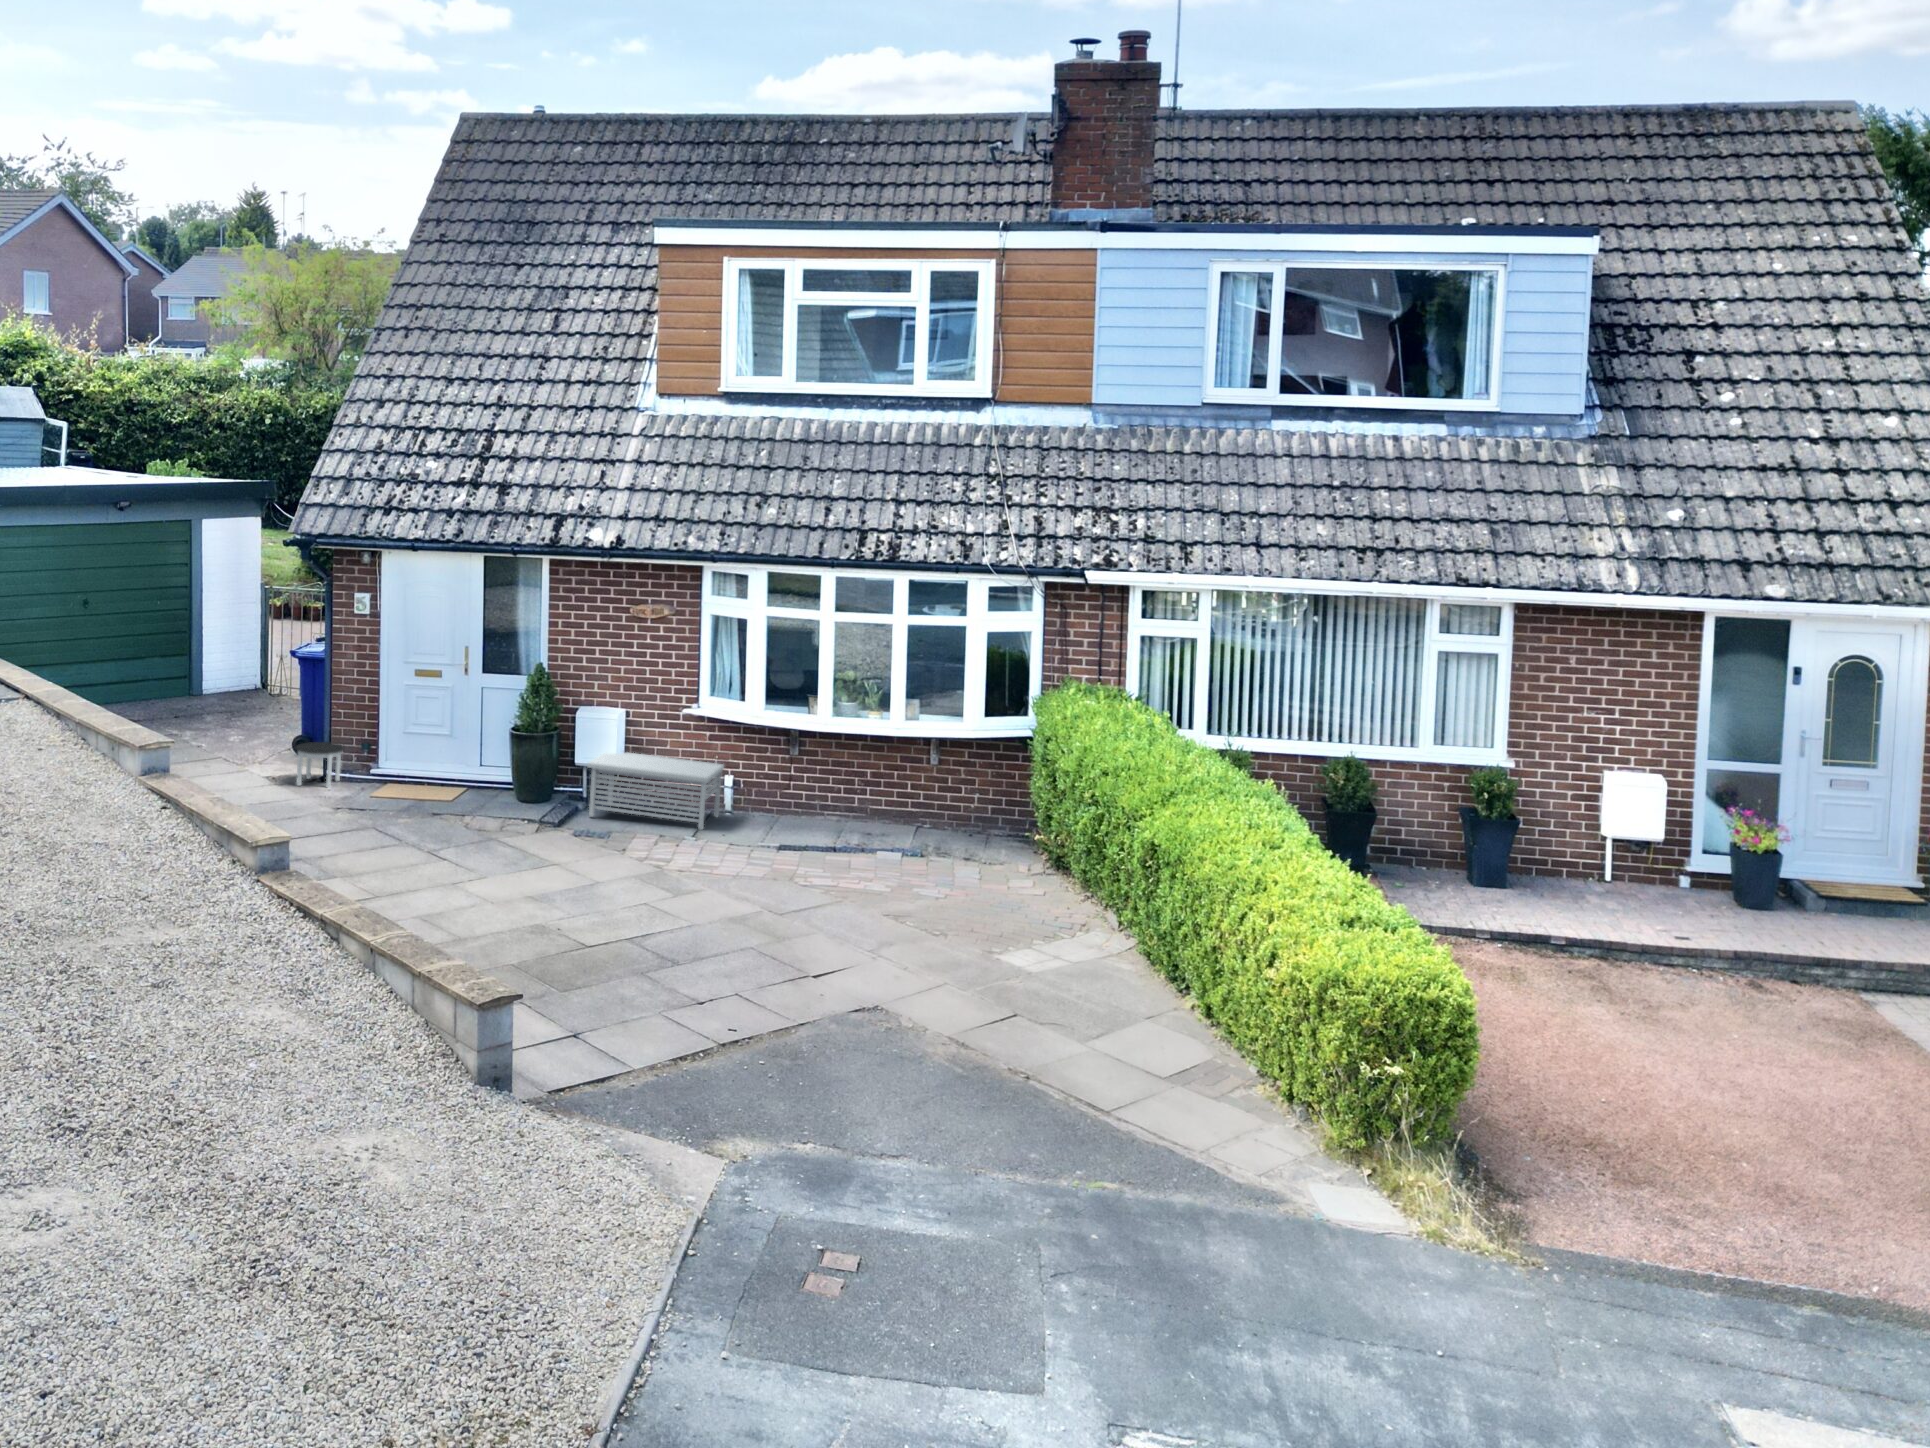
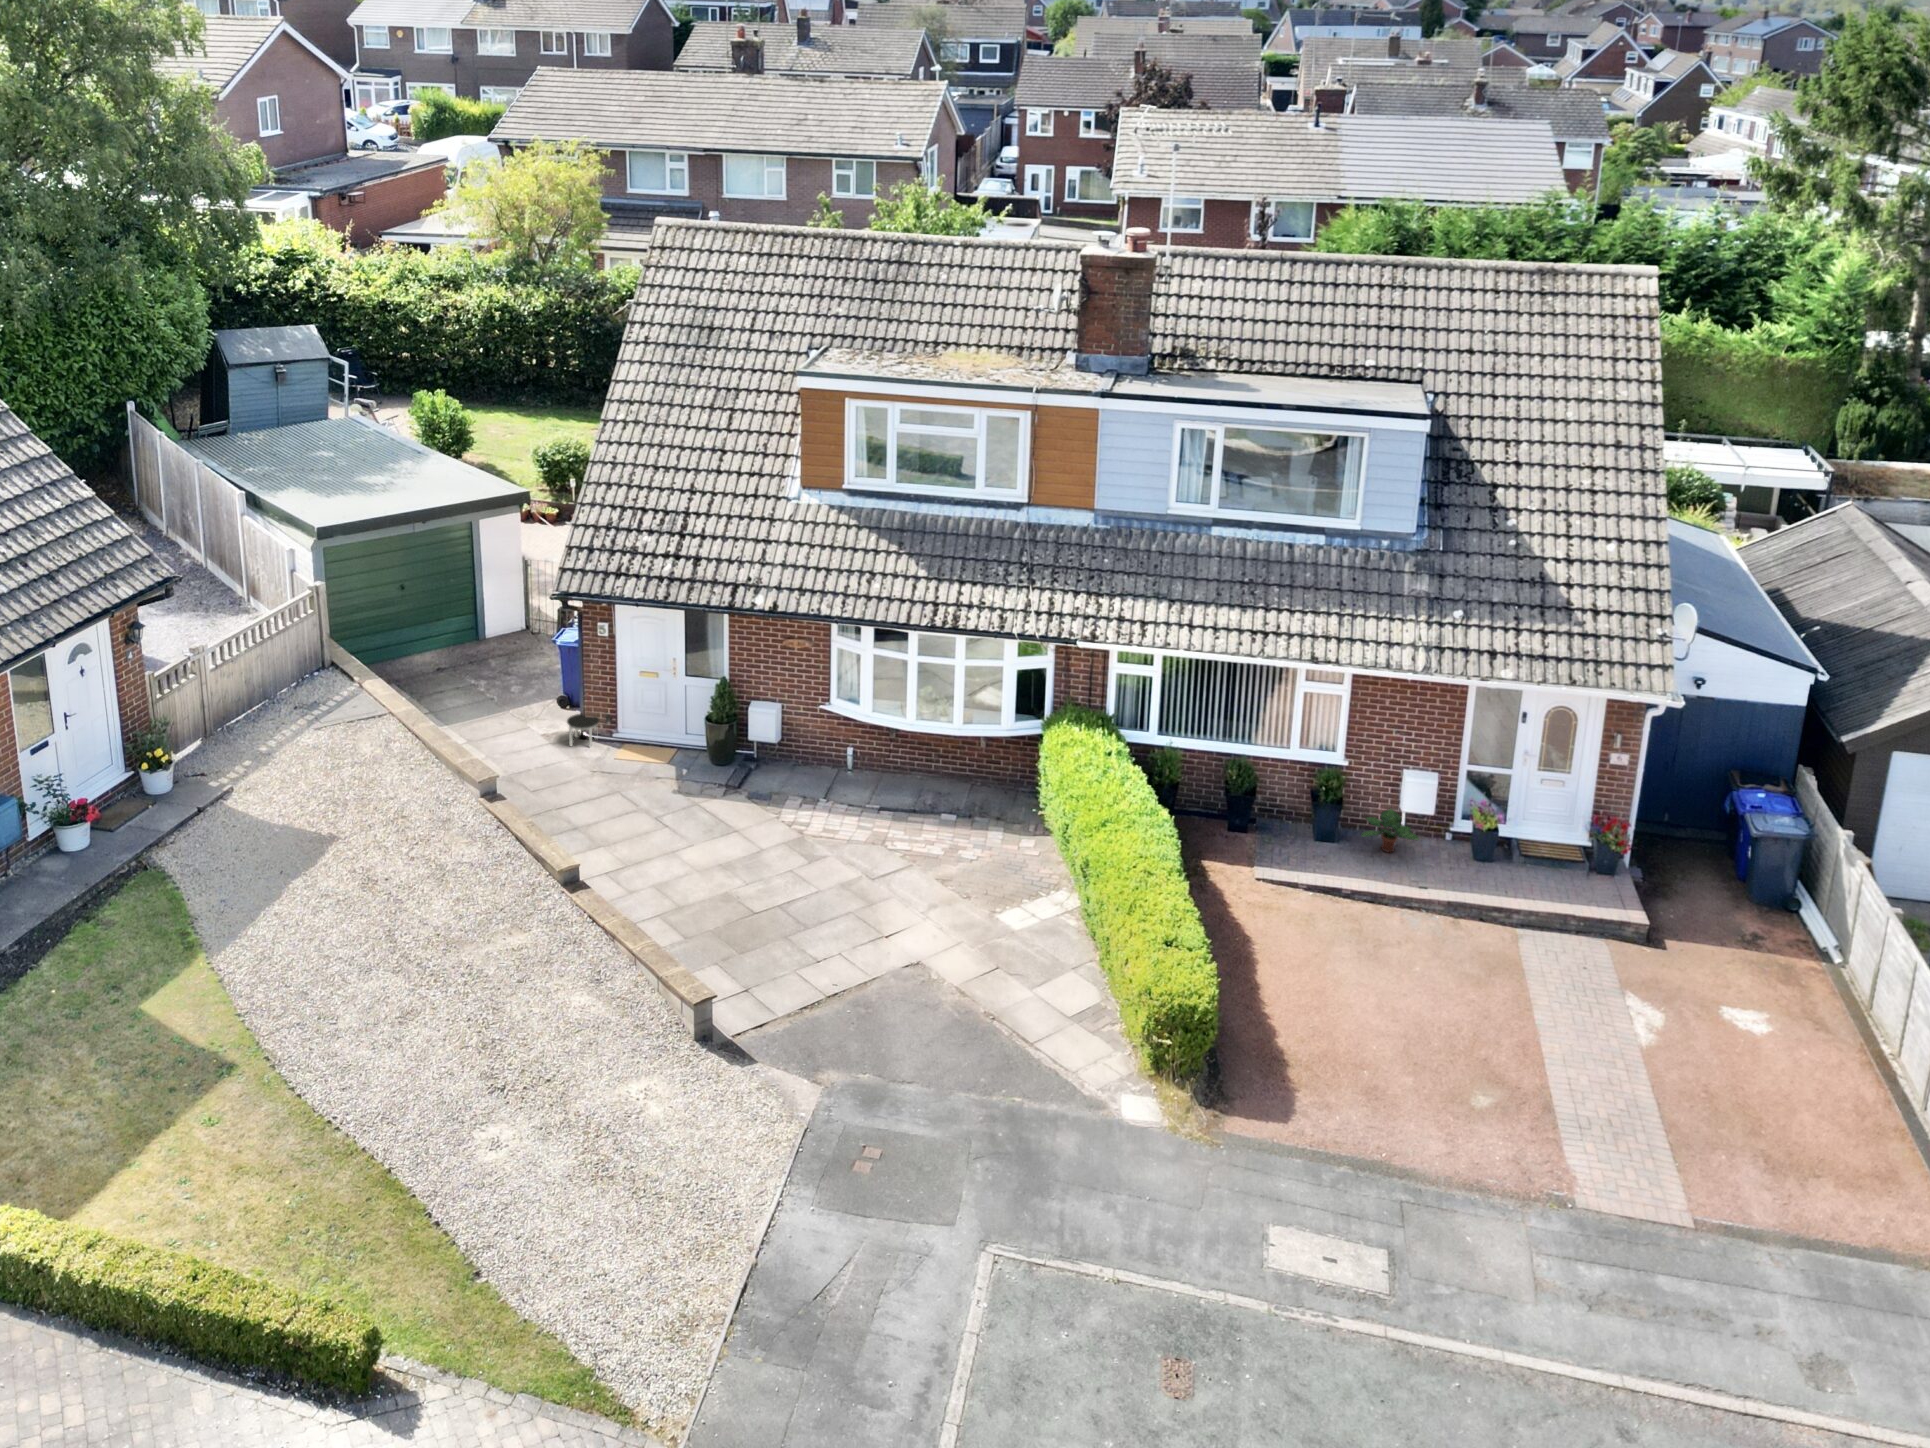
storage bench: present [587,753,724,830] -> none [759,728,849,790]
potted plant: none [1556,836,1660,899] -> present [1361,809,1419,853]

